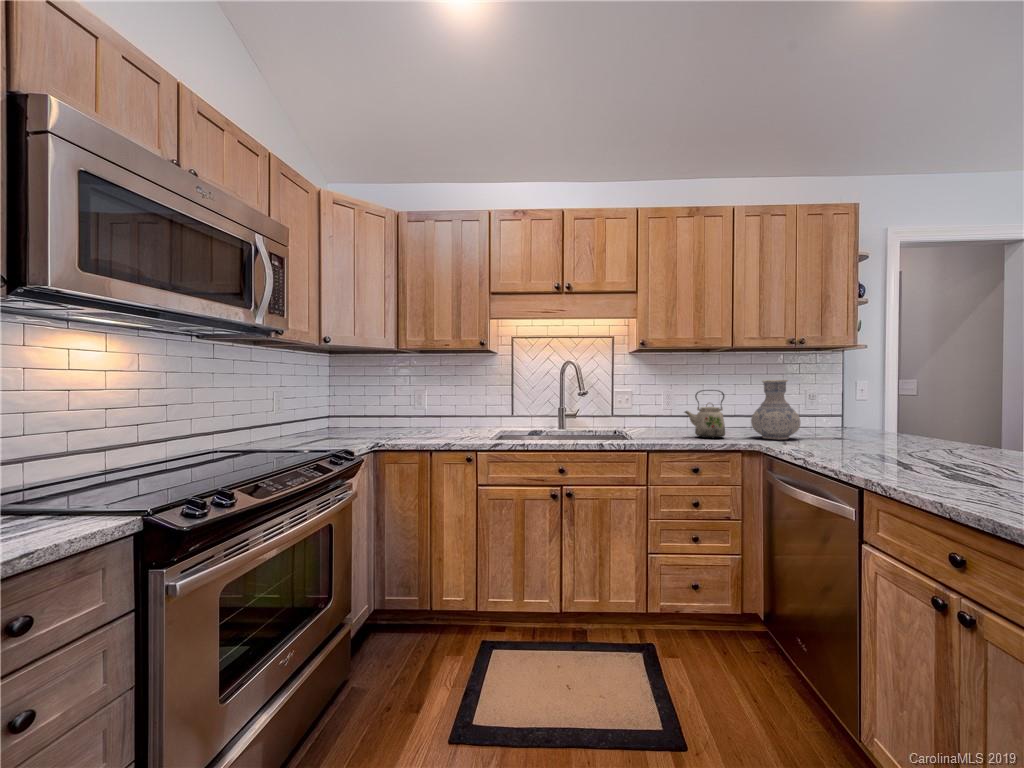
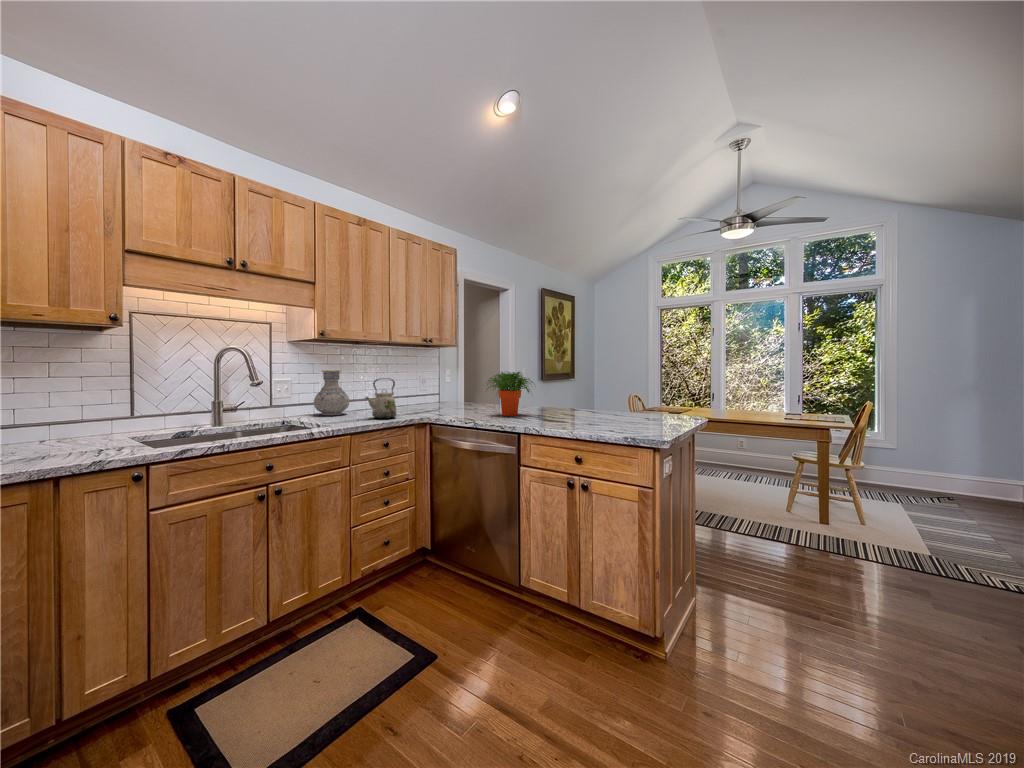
potted plant: none [859,378,971,454] -> present [487,372,533,416]
vase: present [751,380,800,439] -> present [314,370,349,415]

